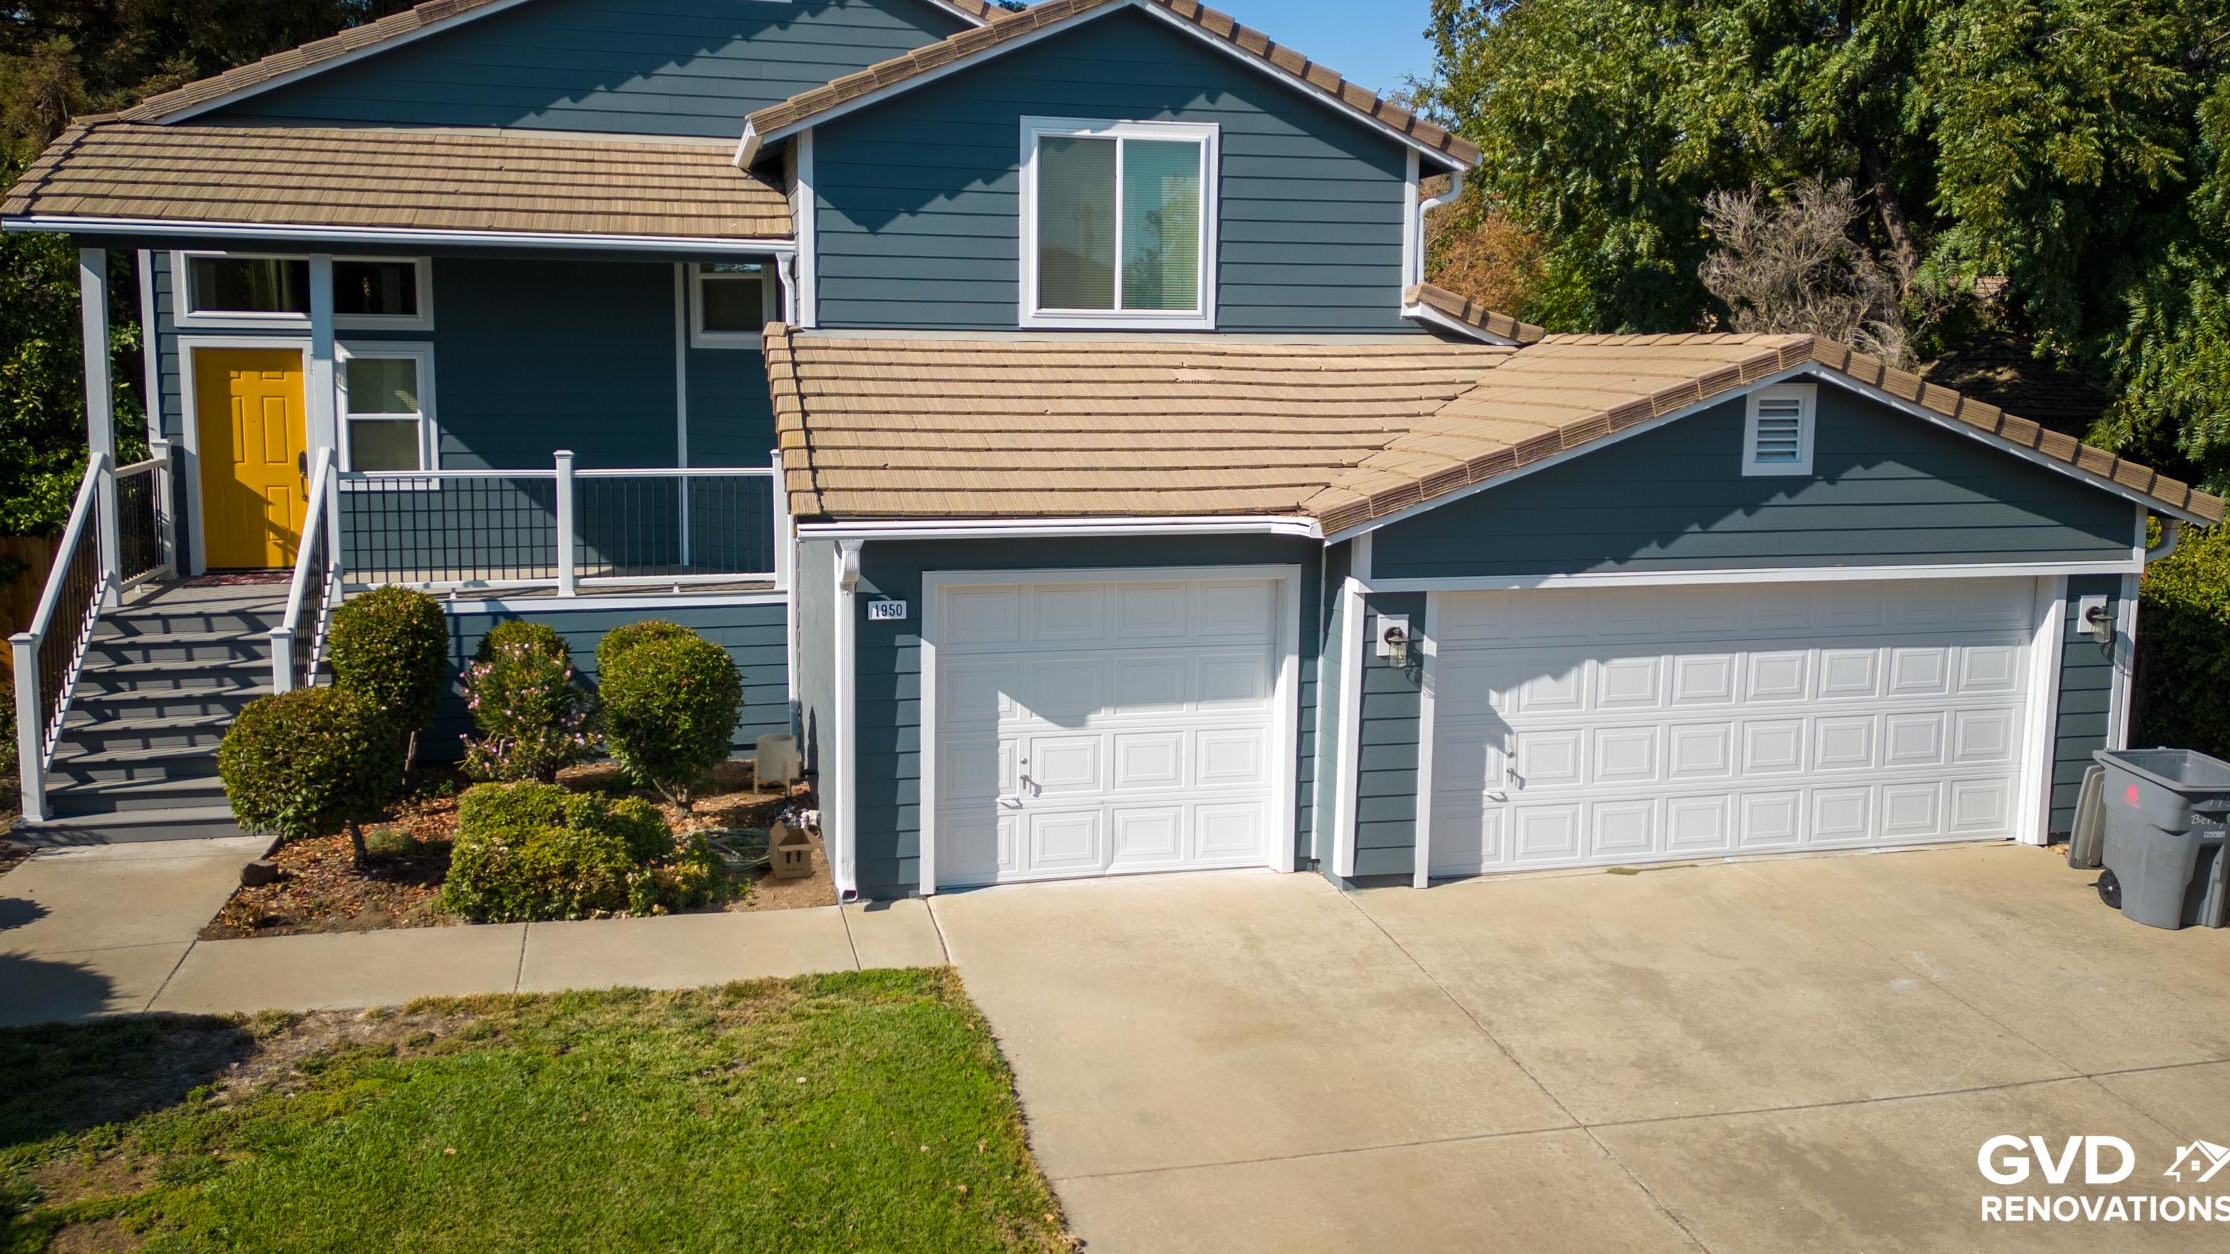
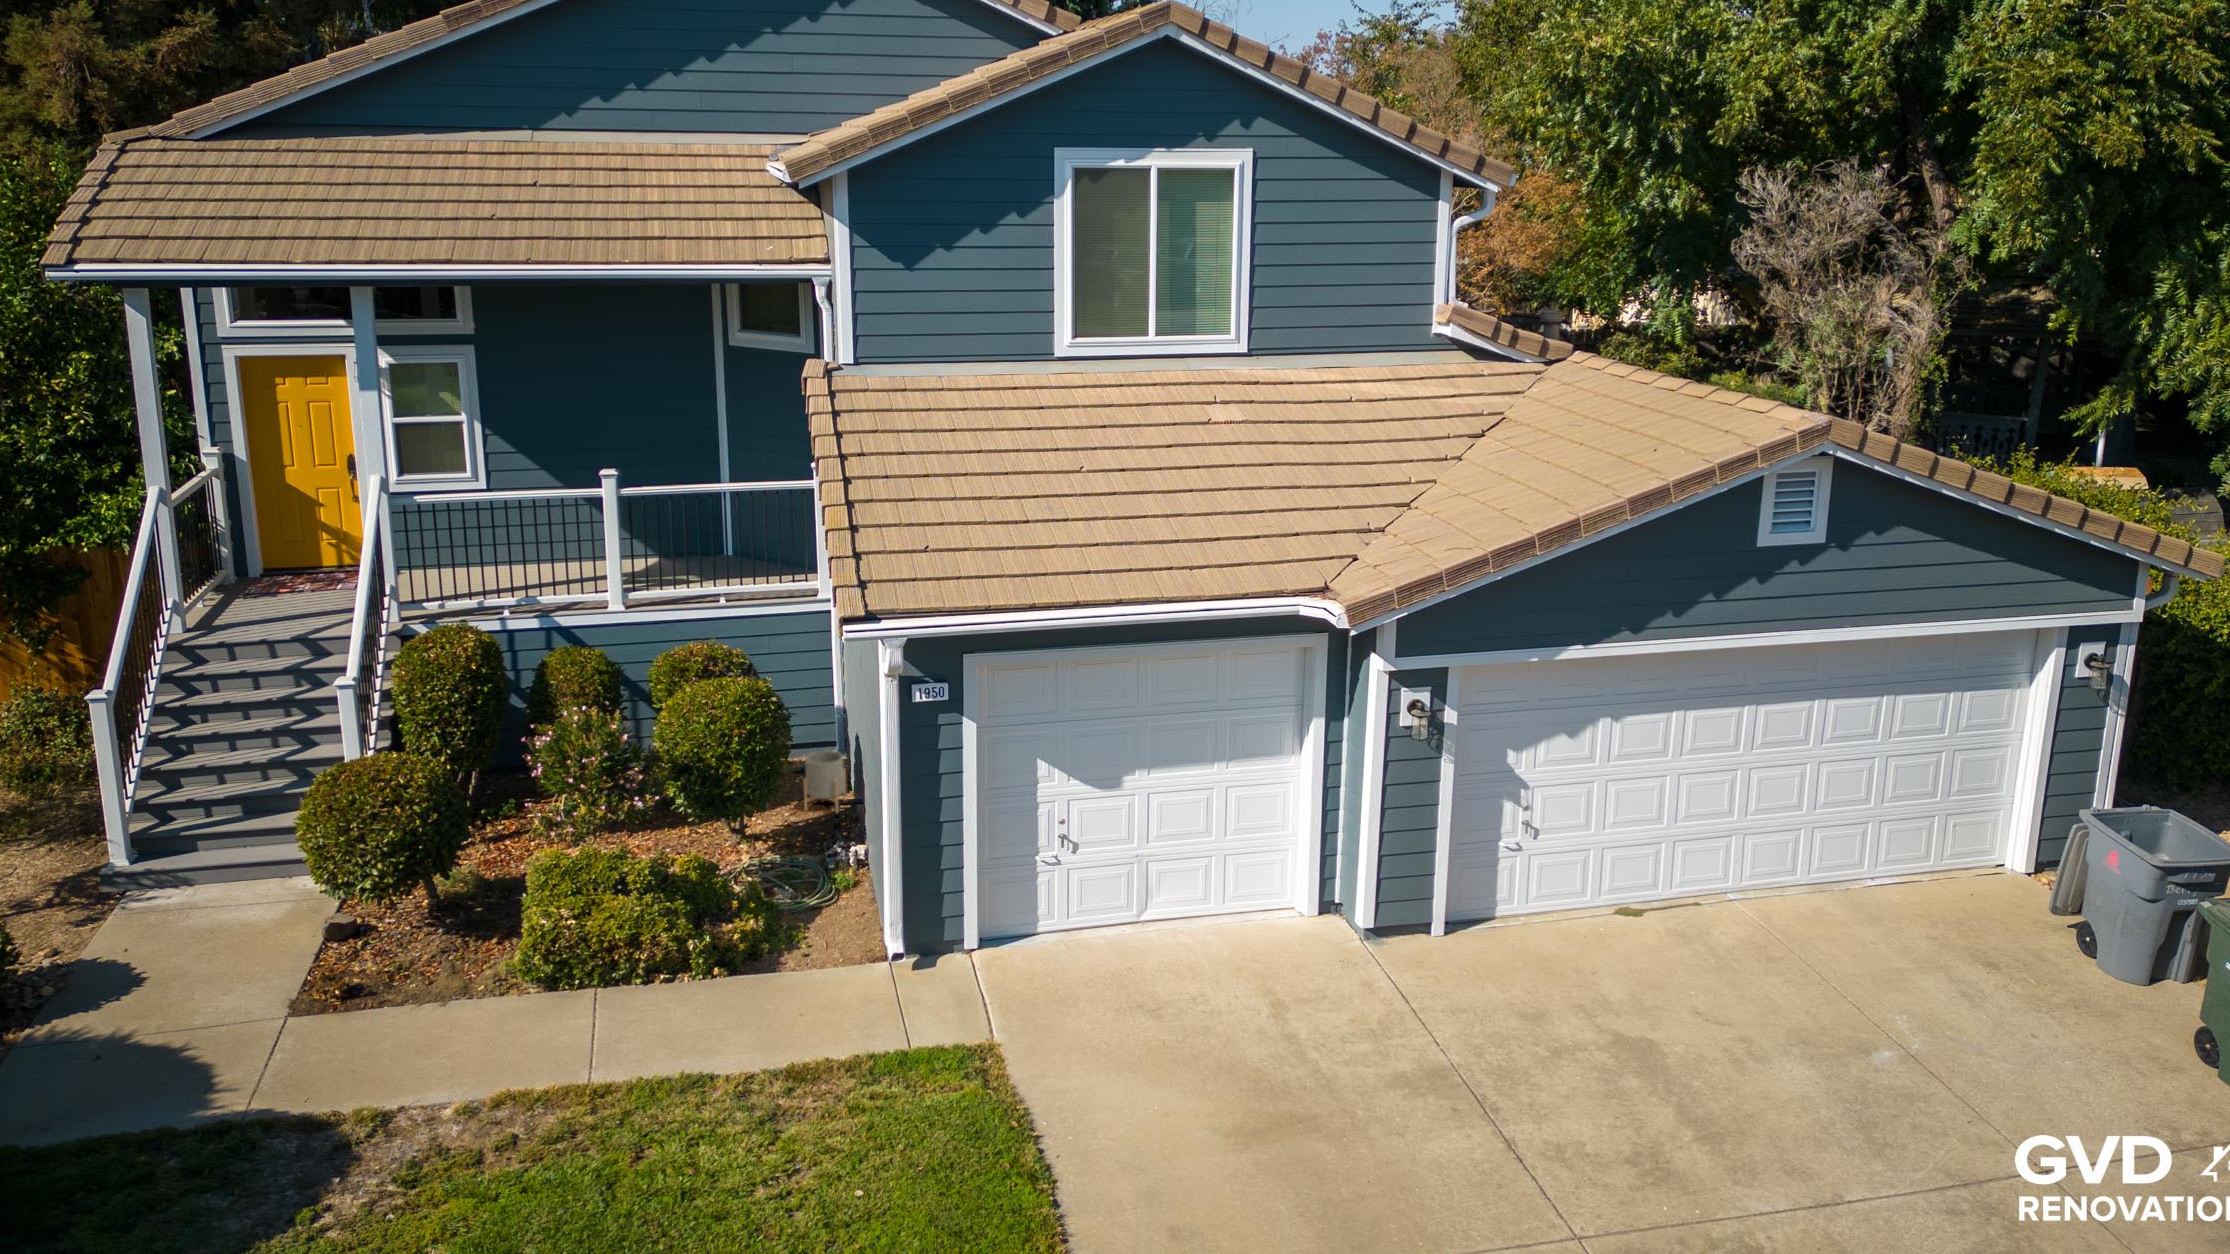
cardboard box: present [768,820,825,879] -> none [819,866,874,927]

